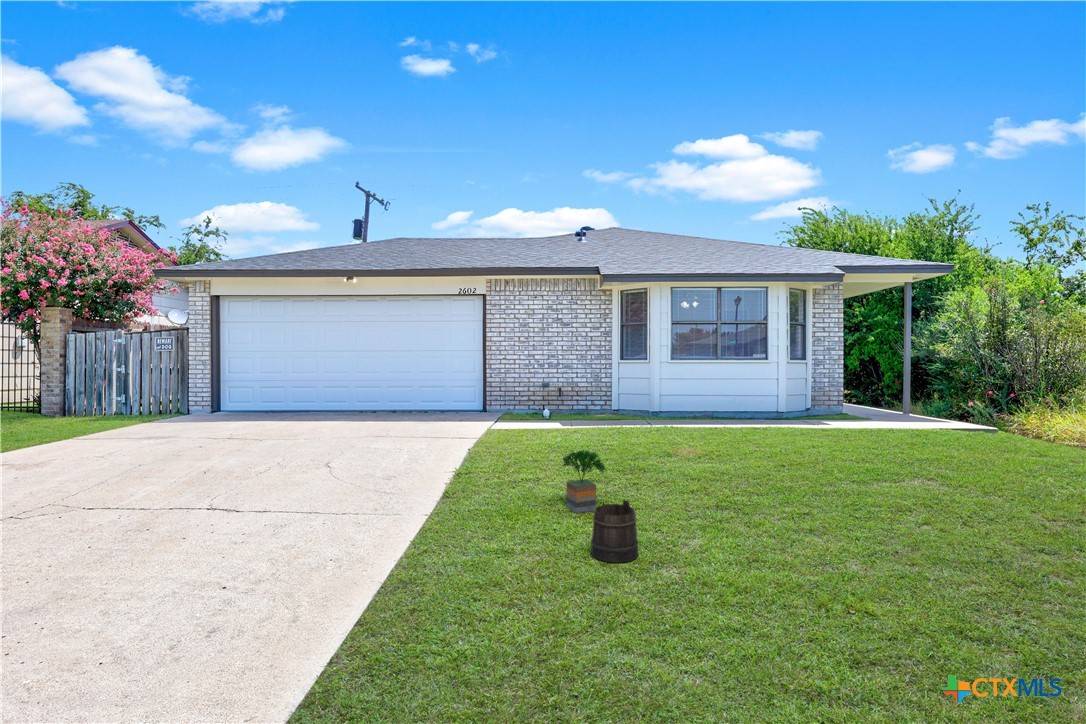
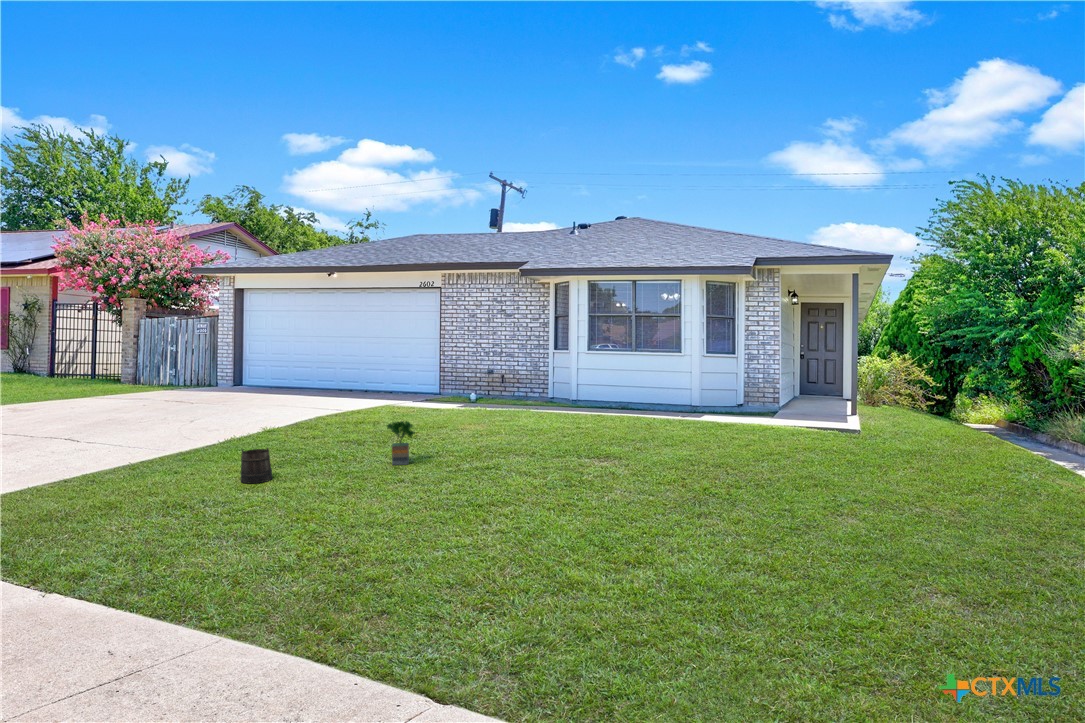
potted tree: present [563,450,605,513] -> present [387,421,415,465]

